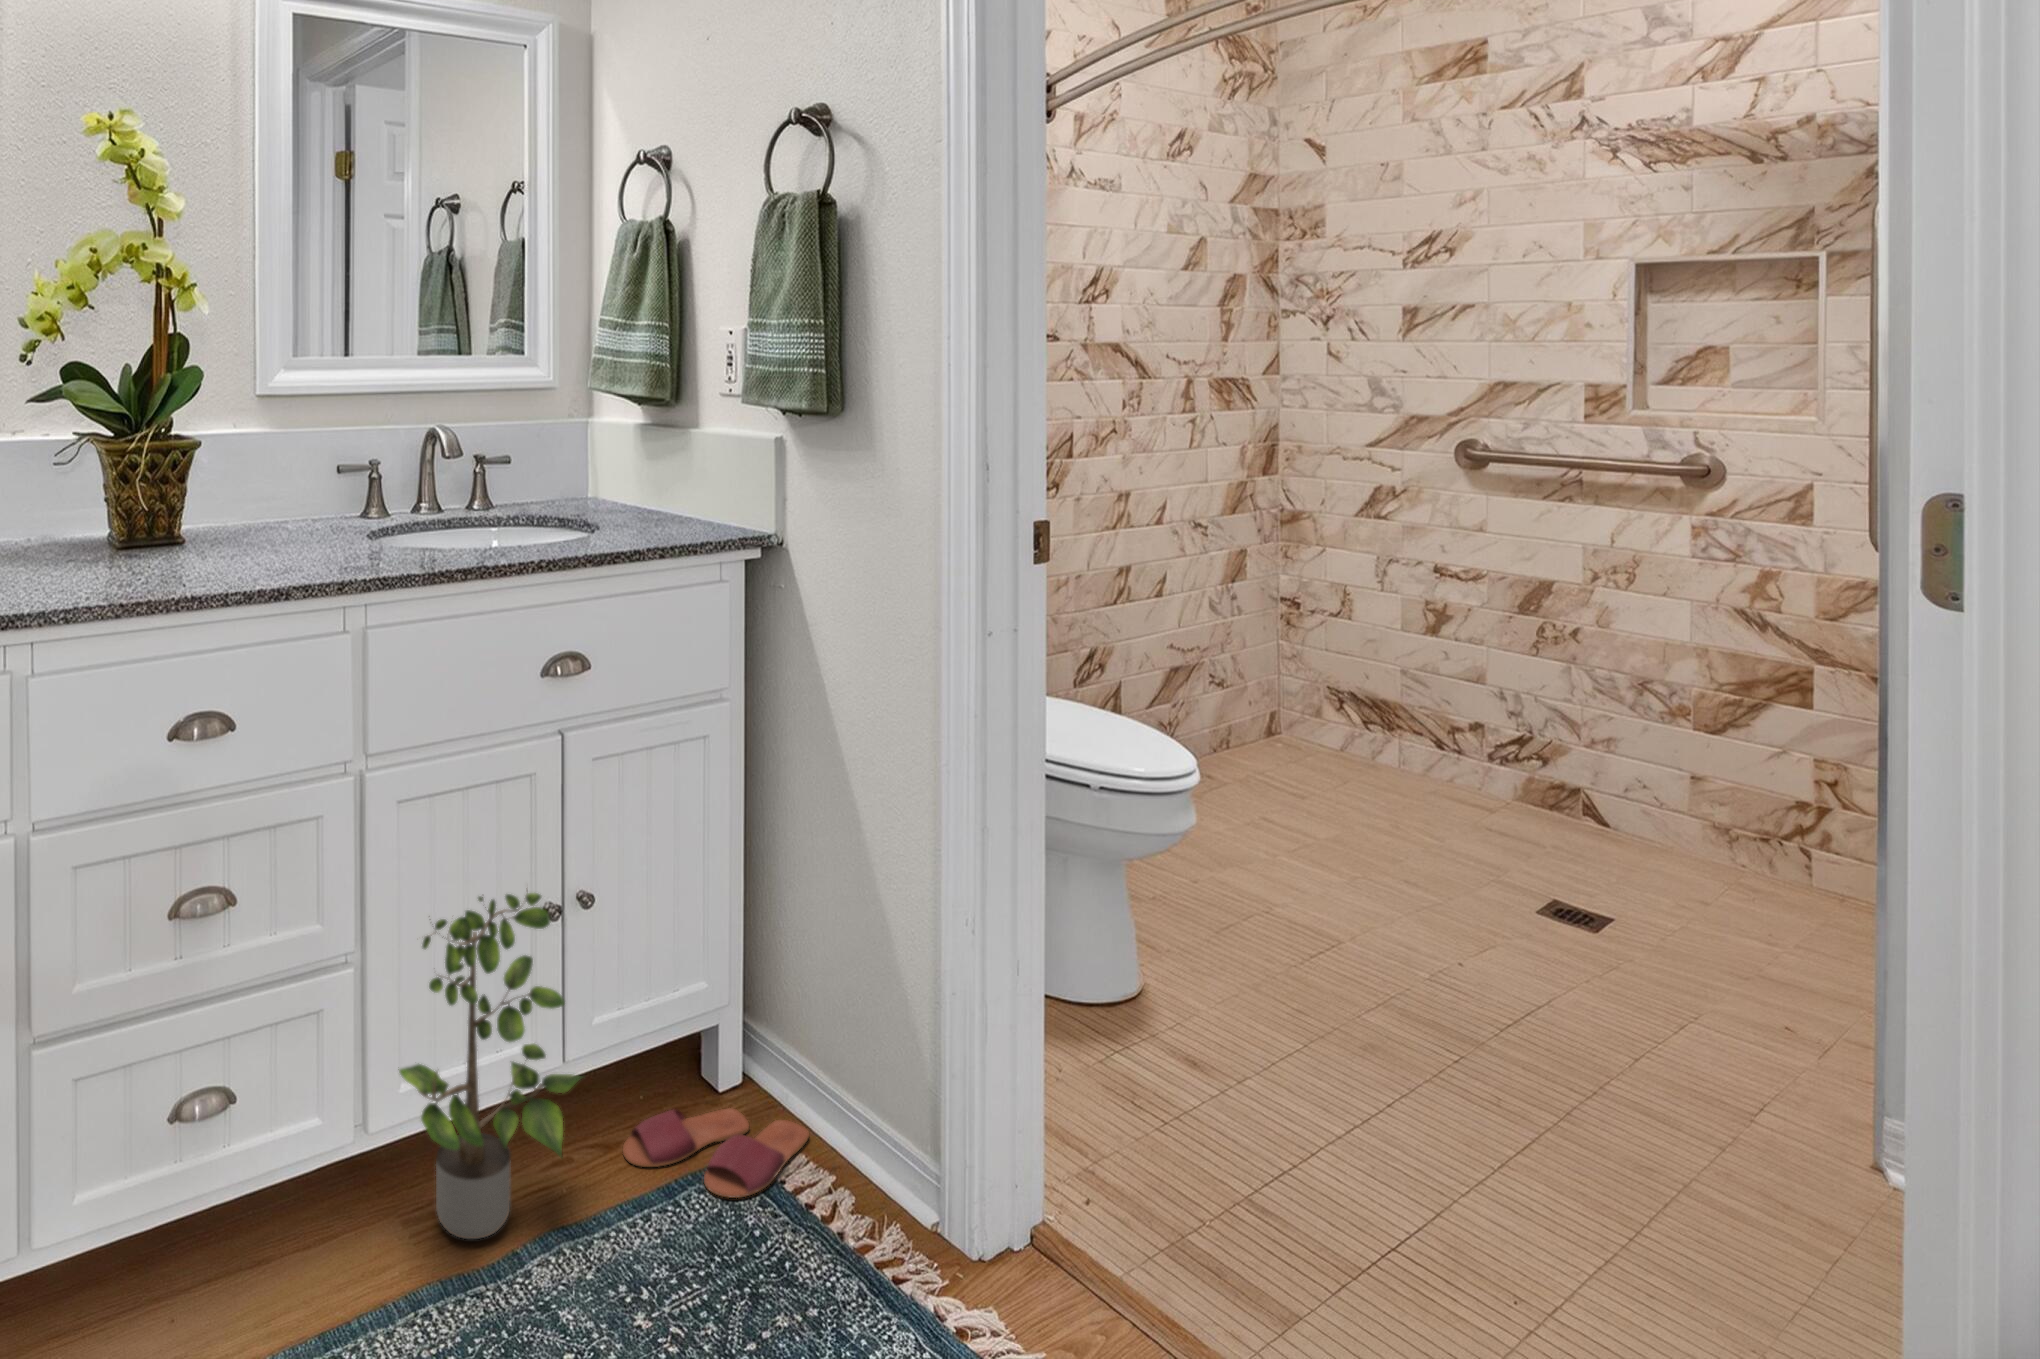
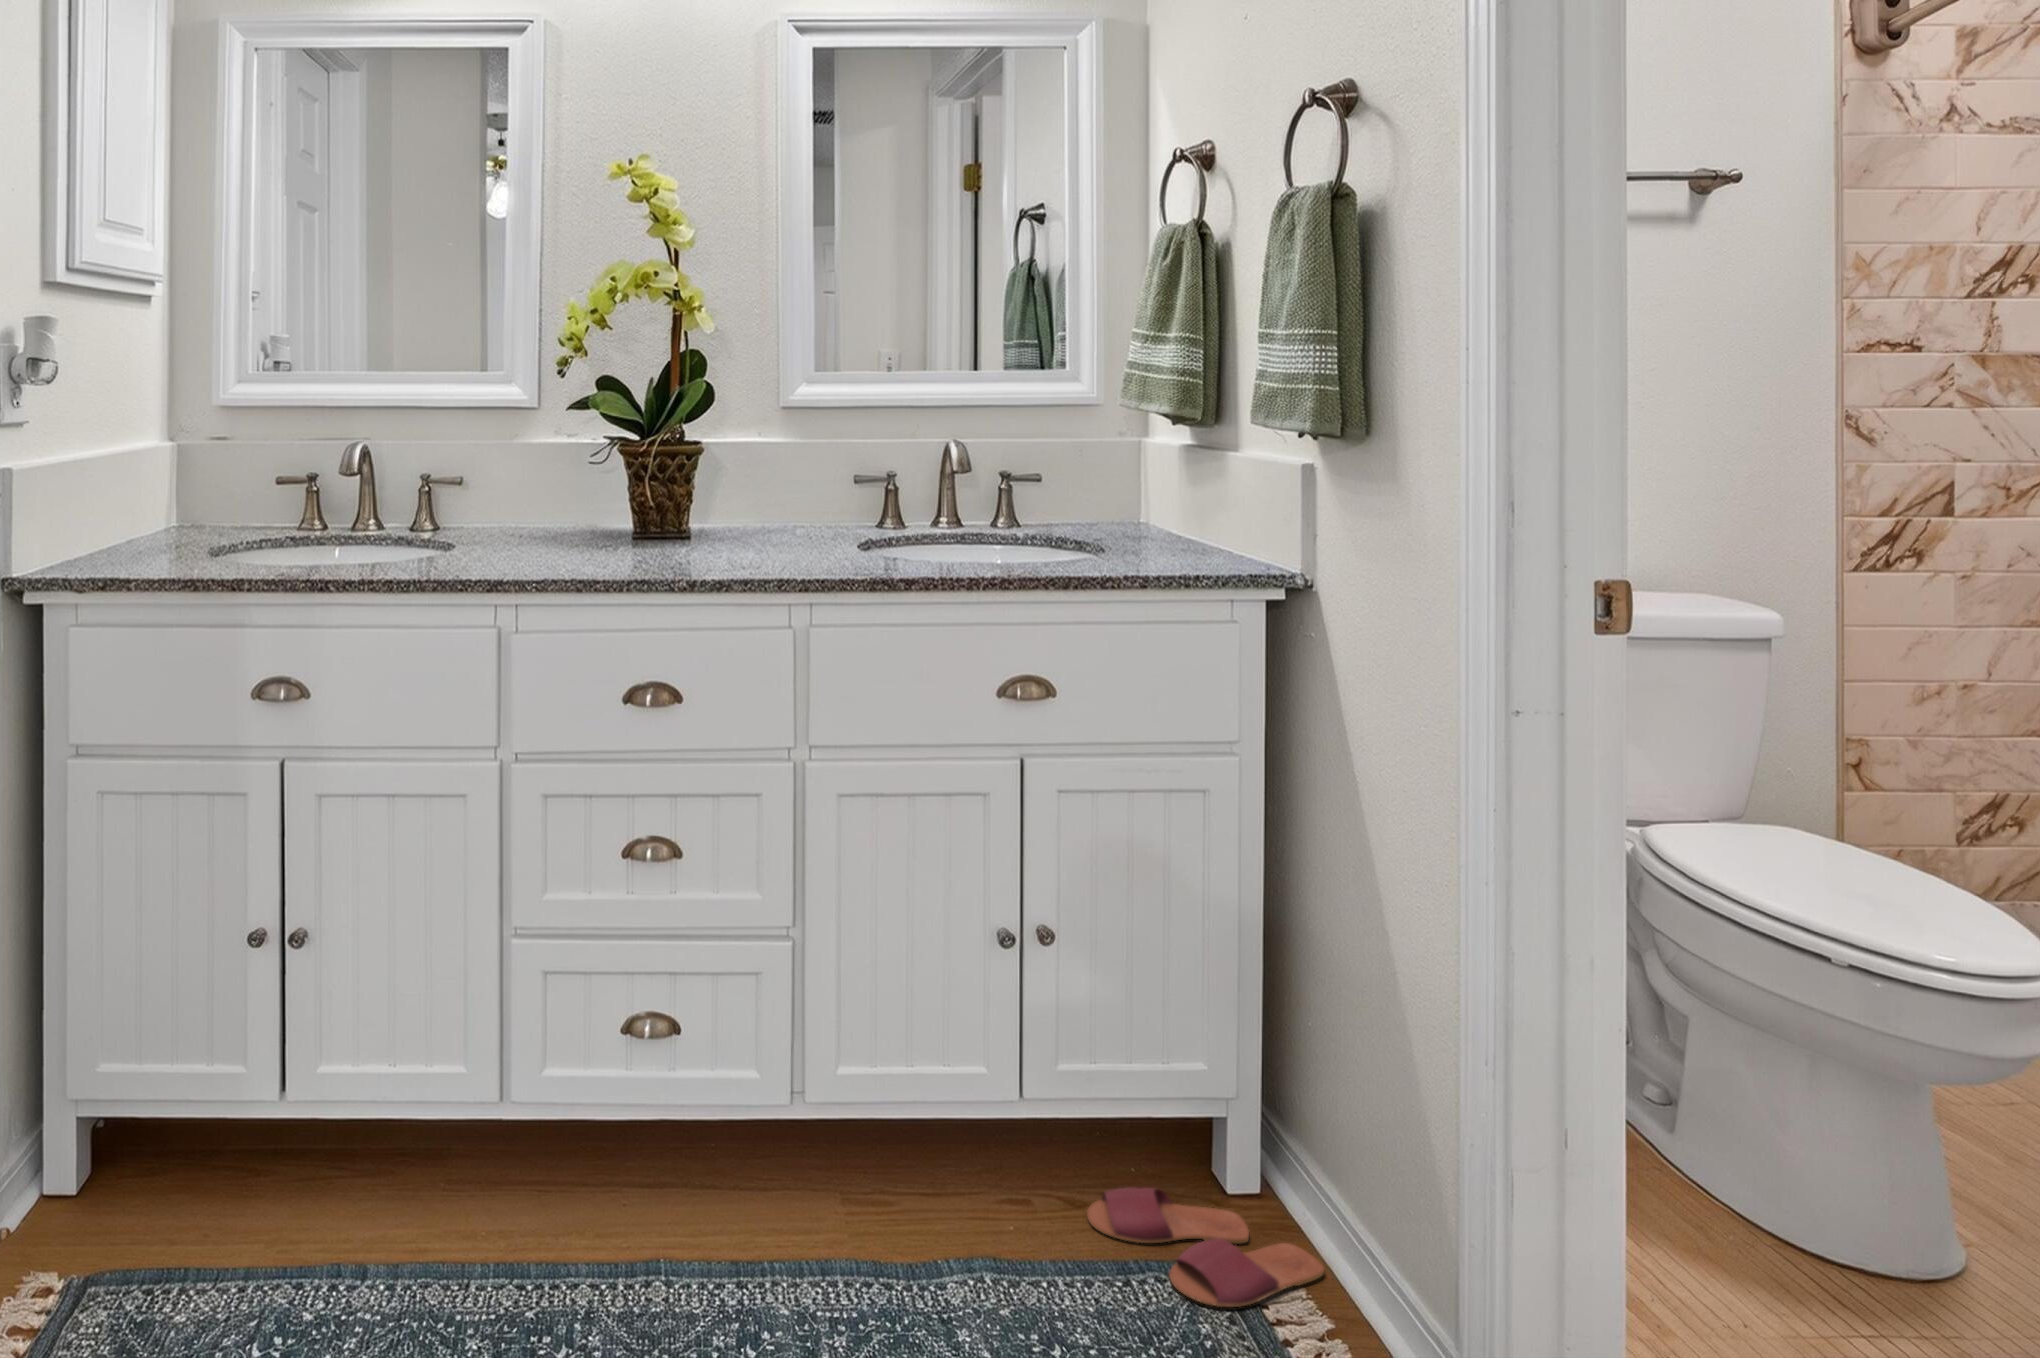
potted plant: present [398,893,585,1239] -> none [835,900,1034,1238]

